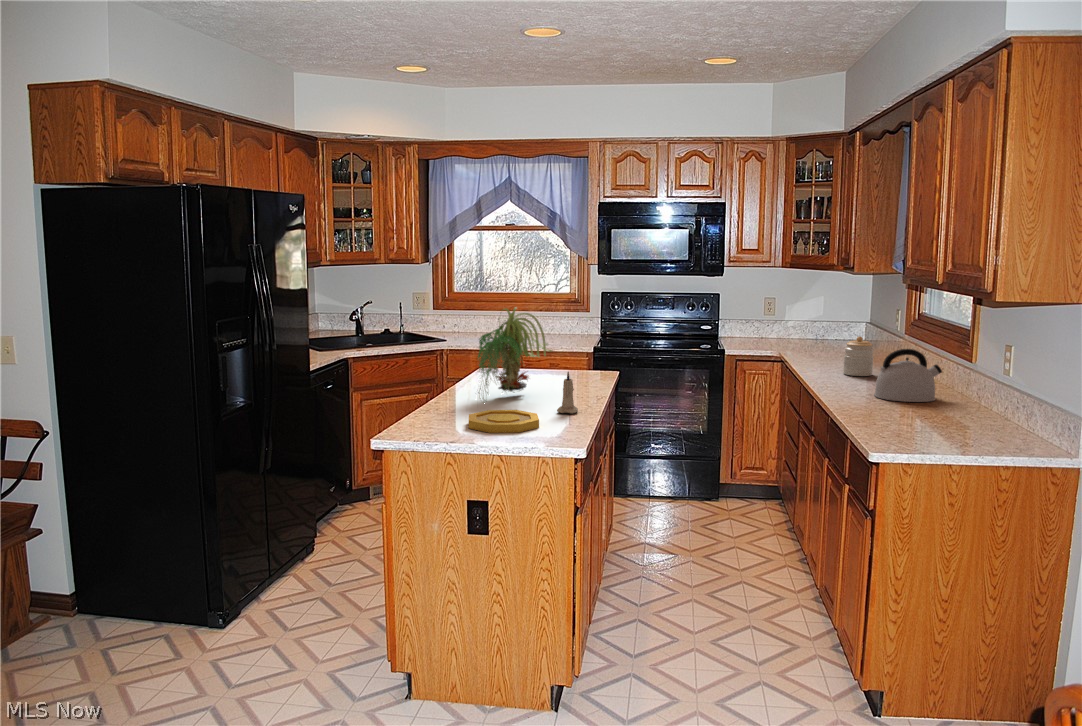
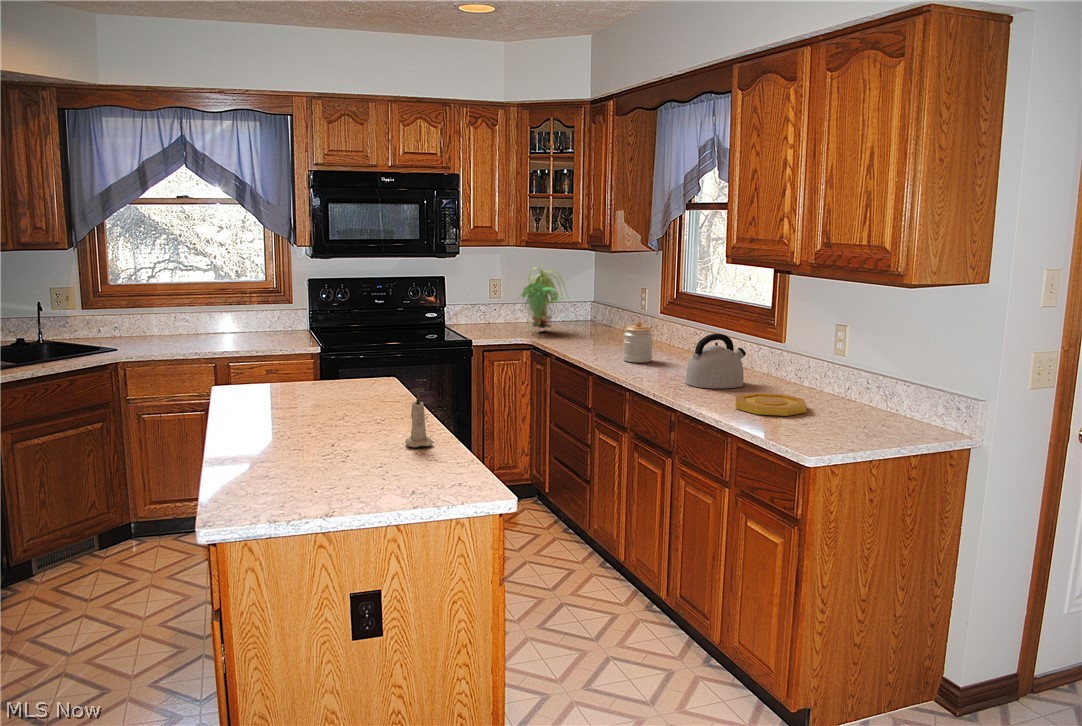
plant: present [478,307,553,394] -> present [521,268,568,328]
bowl: present [469,410,539,433] -> present [735,393,806,416]

